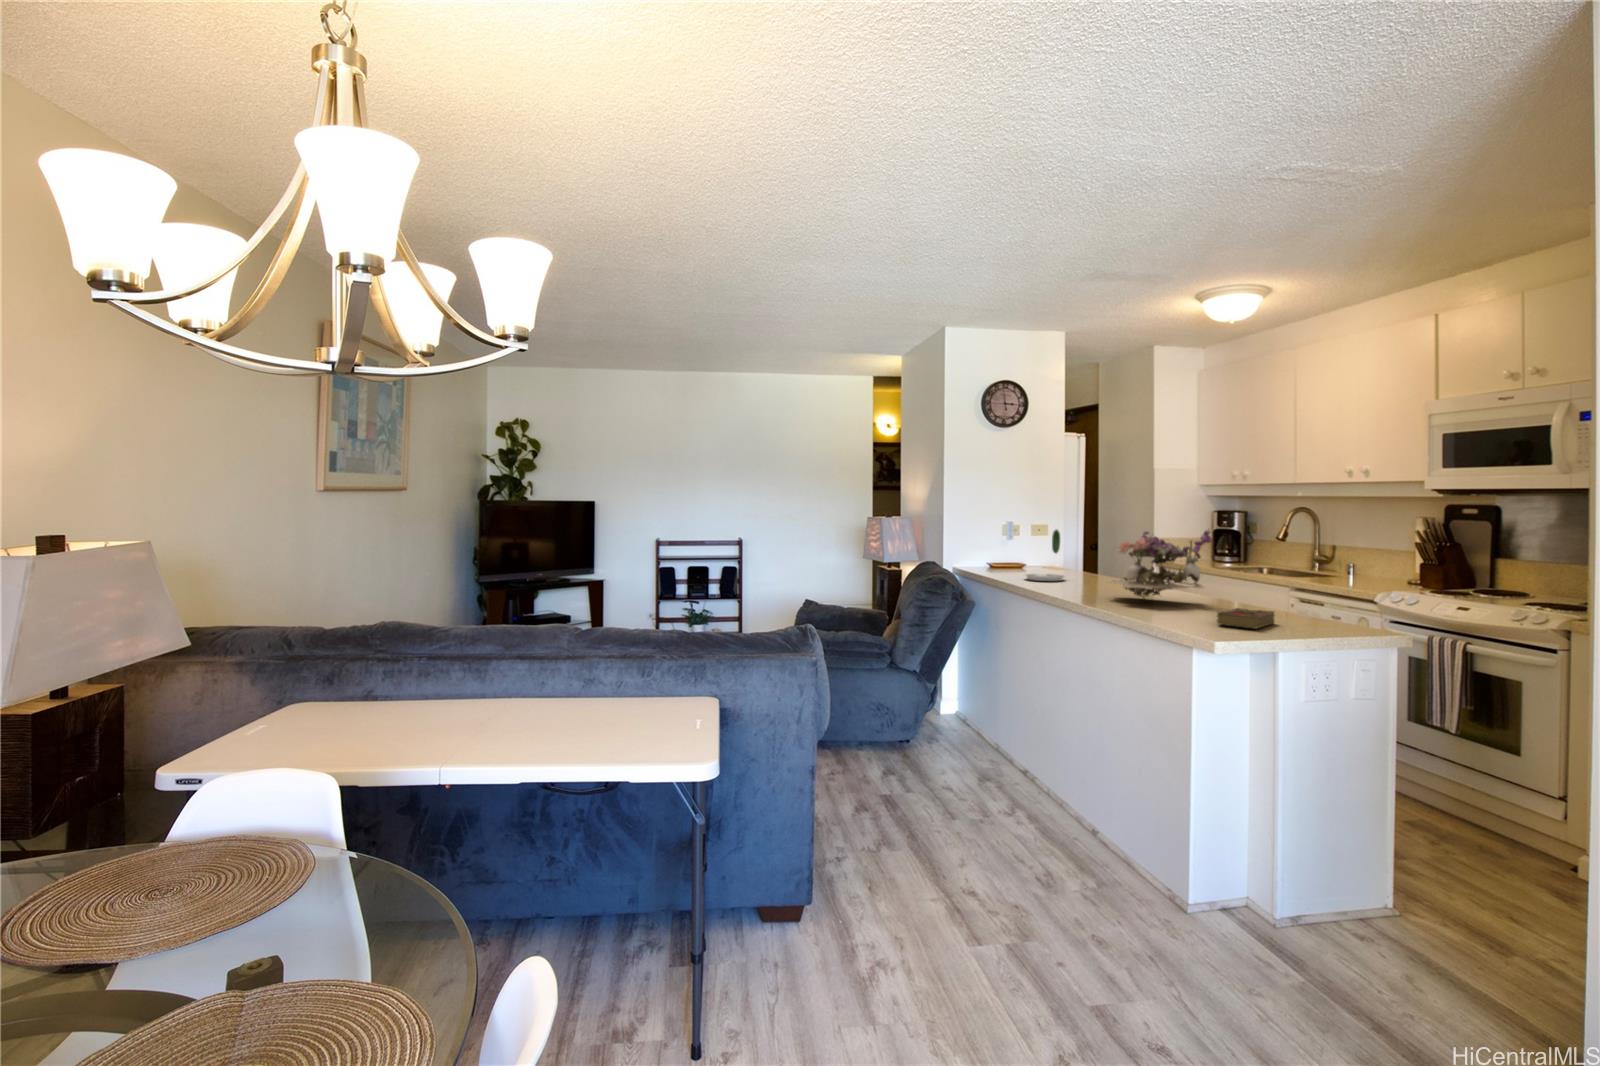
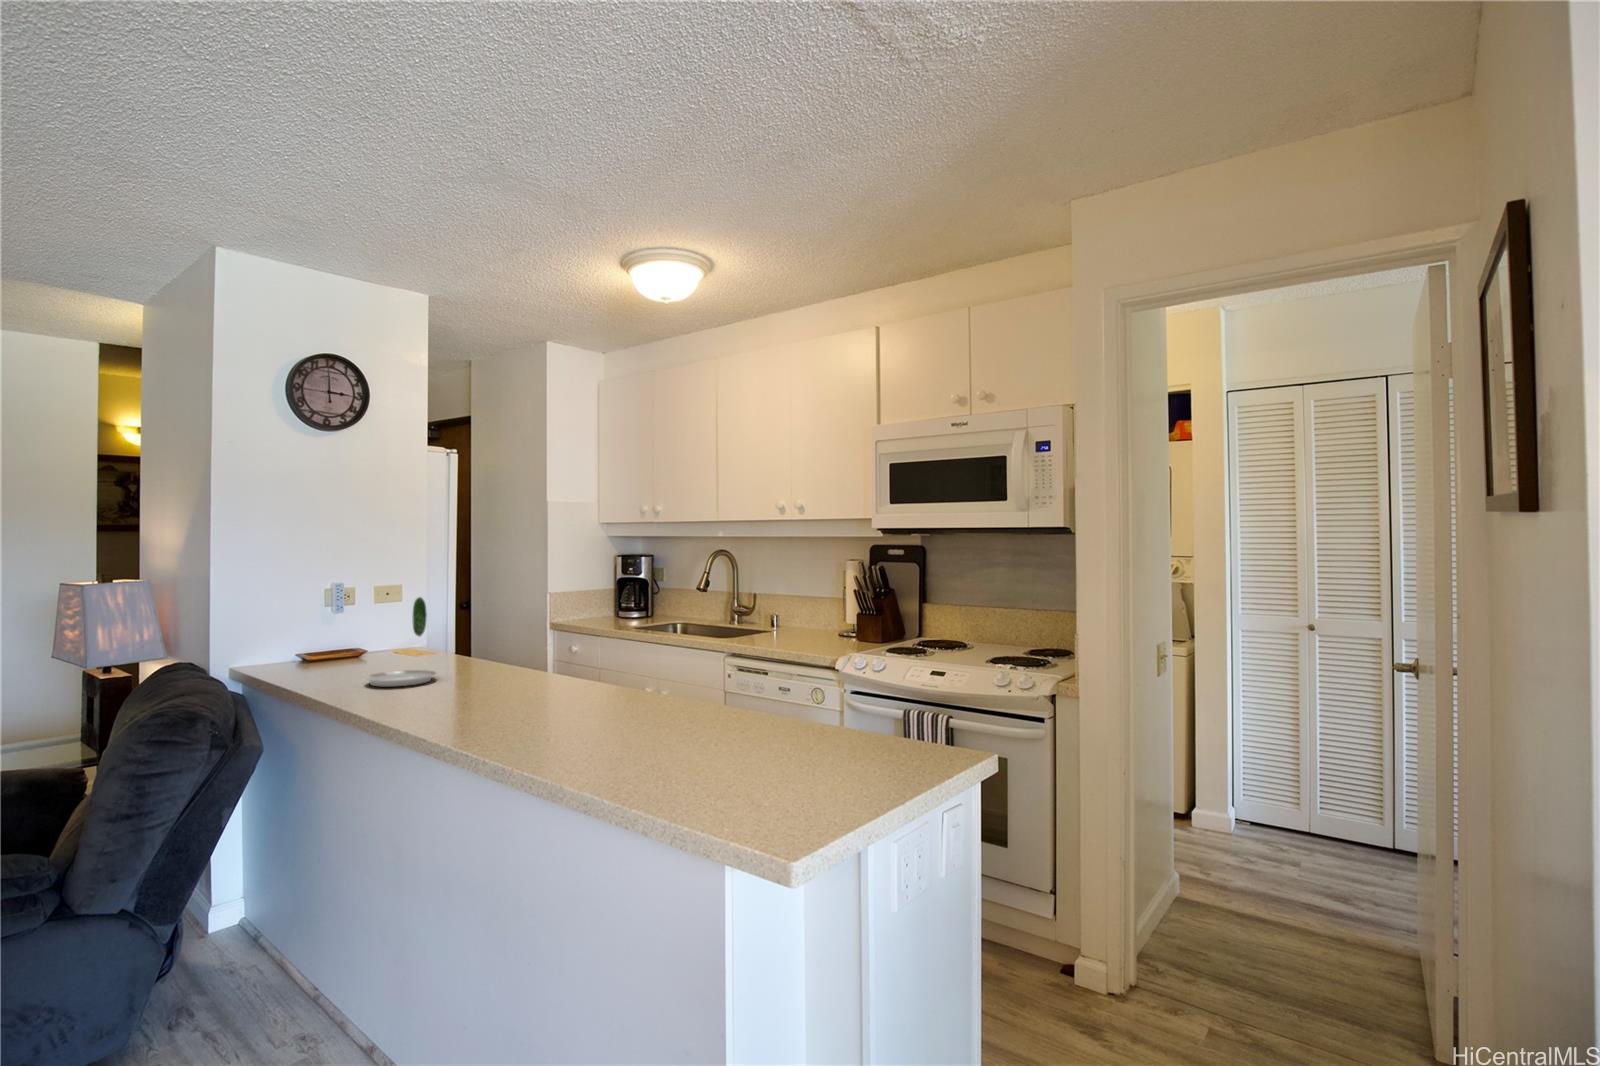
flower arrangement: present [1112,530,1212,600] -> none [508,595,659,712]
book: present [1217,608,1274,629] -> none [690,719,757,757]

